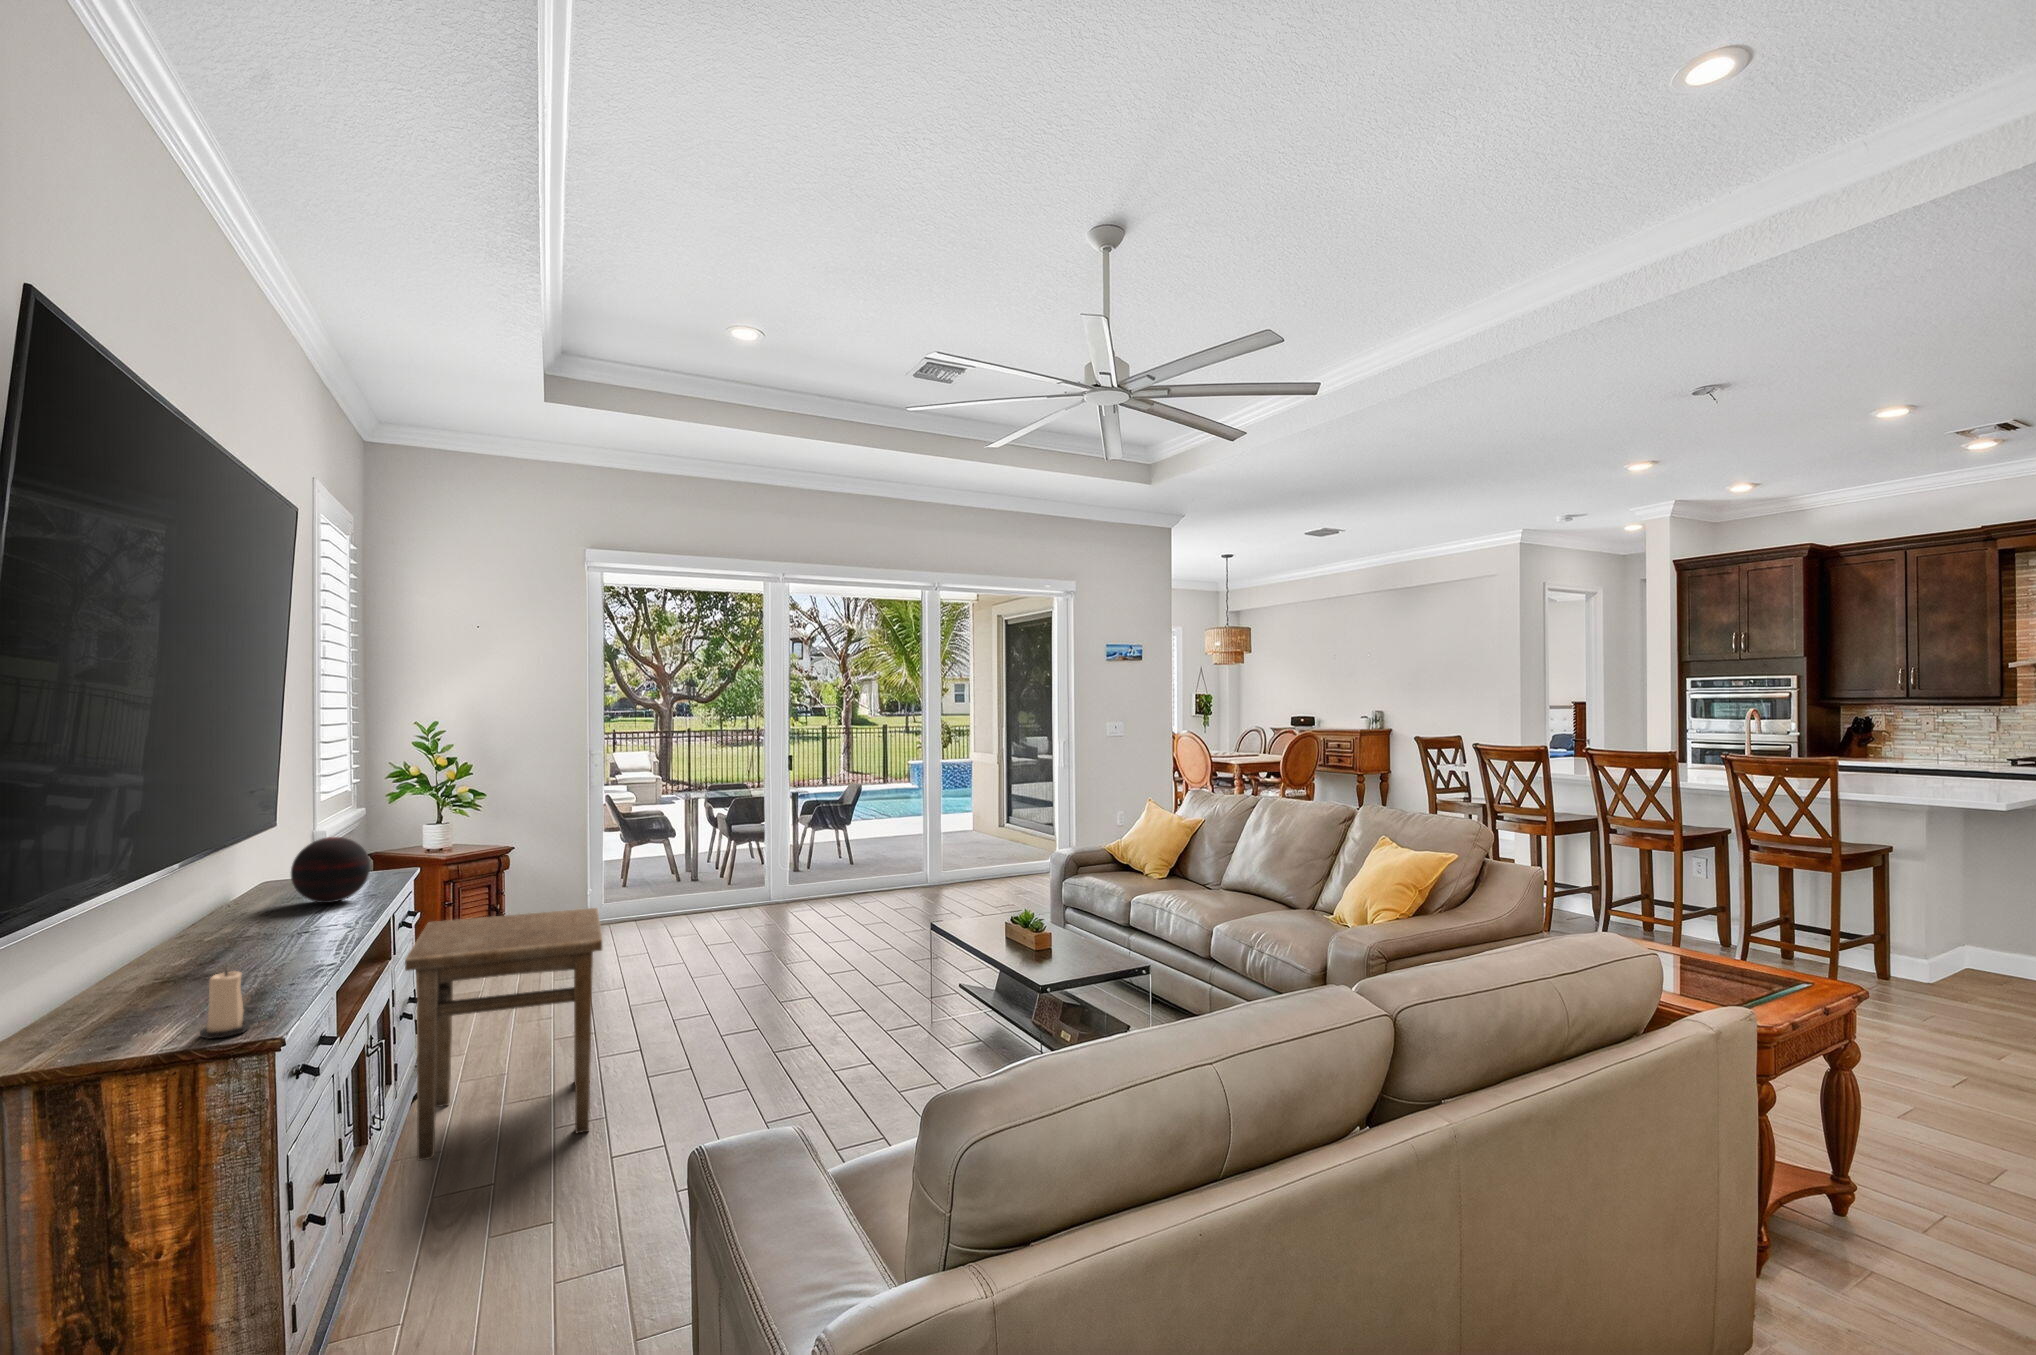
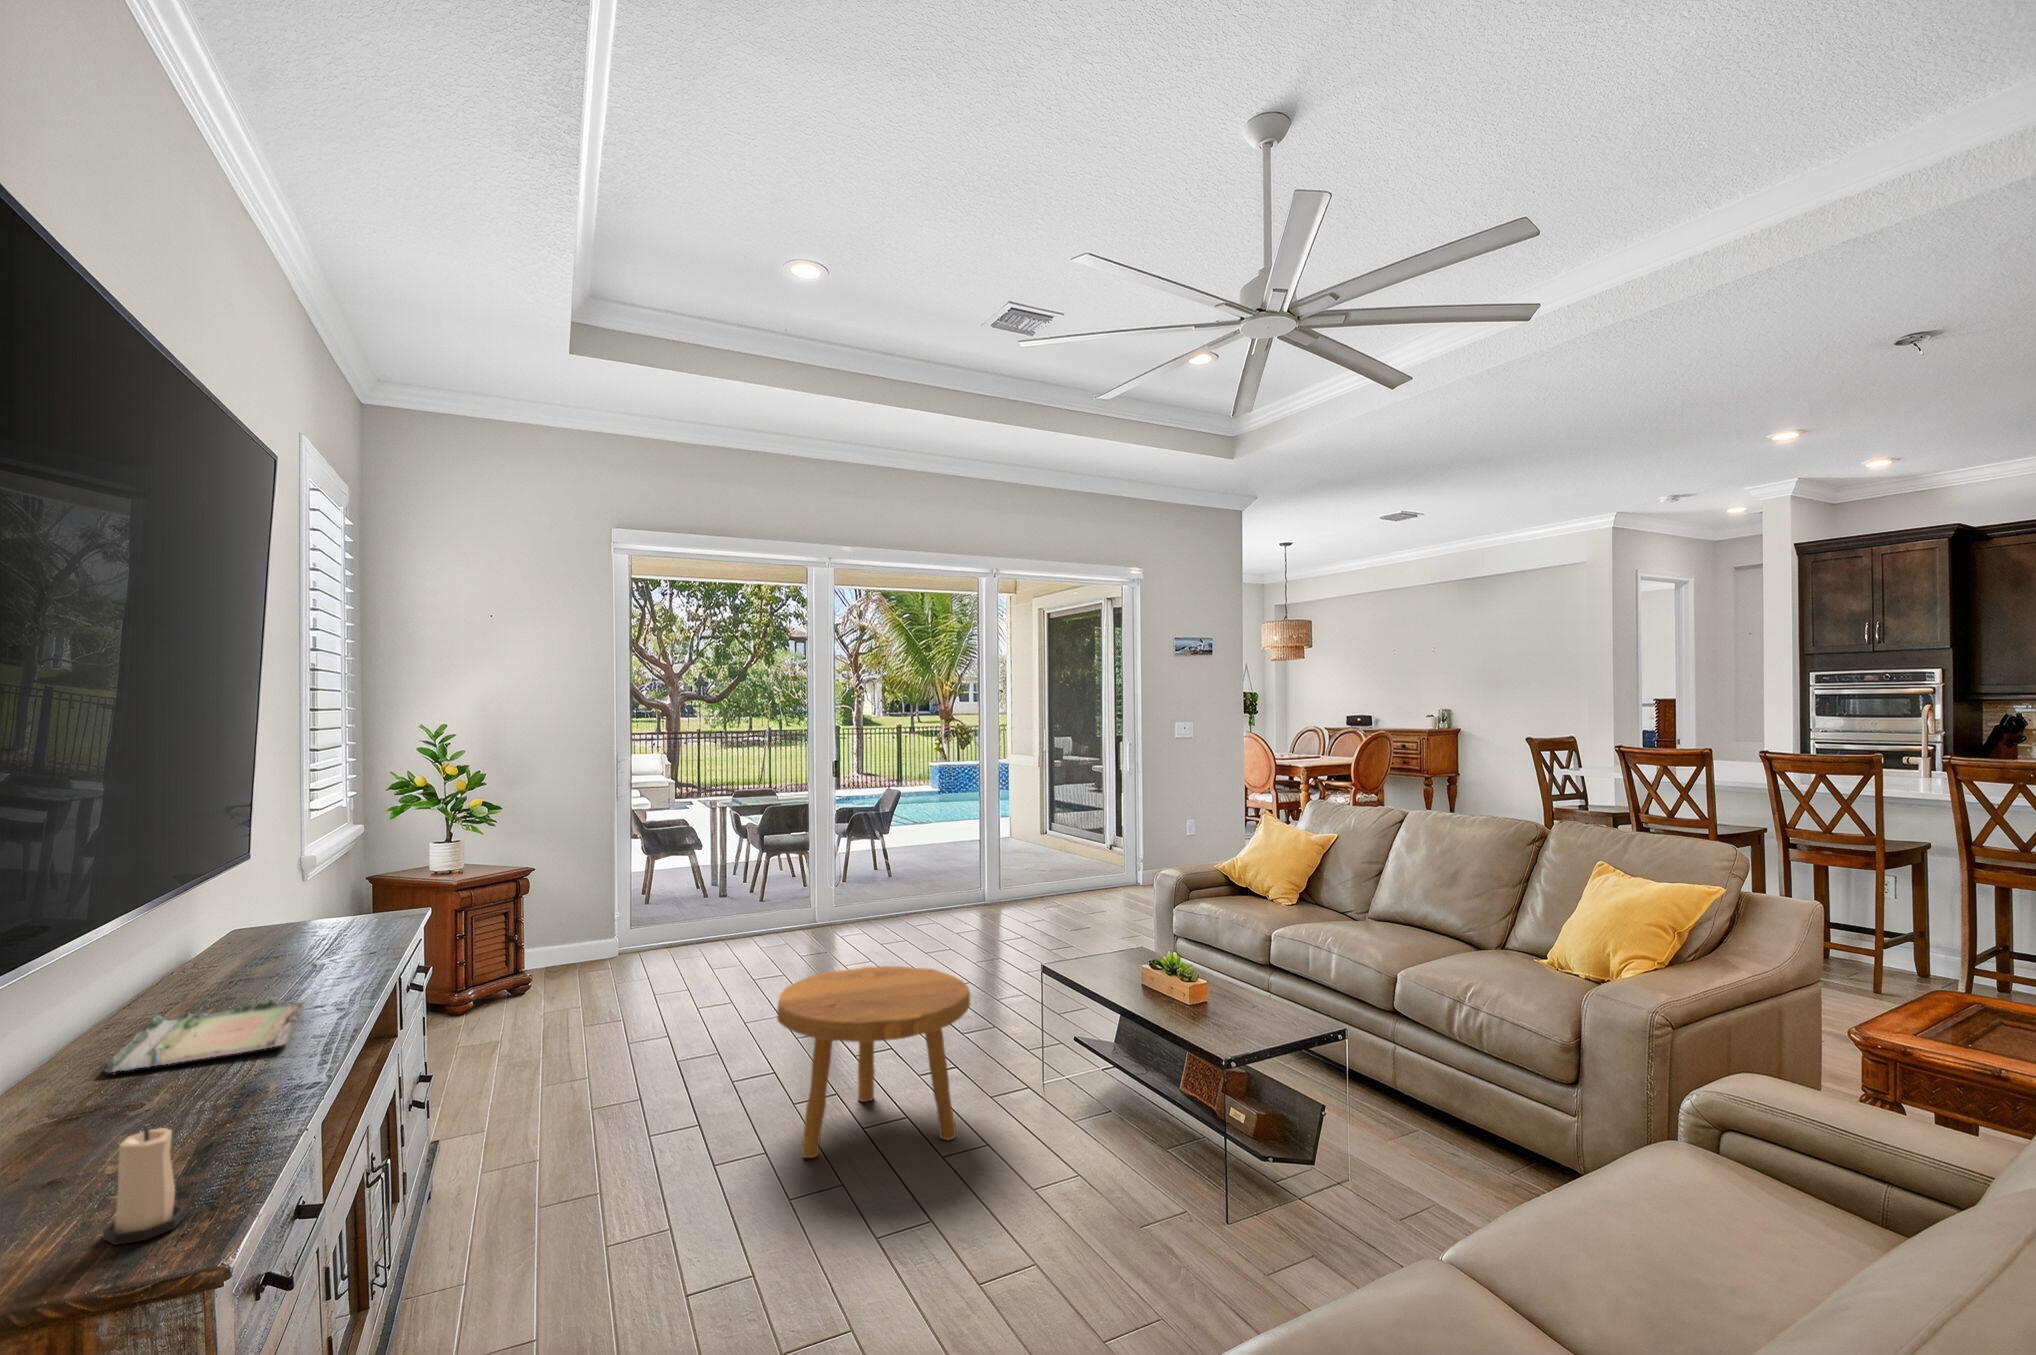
decorative orb: present [291,837,370,903] -> none [266,877,370,964]
side table: present [405,908,602,1161] -> none [417,956,670,1305]
tray: none [182,915,322,963] -> present [105,1000,304,1073]
footstool: none [700,922,861,1071] -> present [777,966,970,1158]

